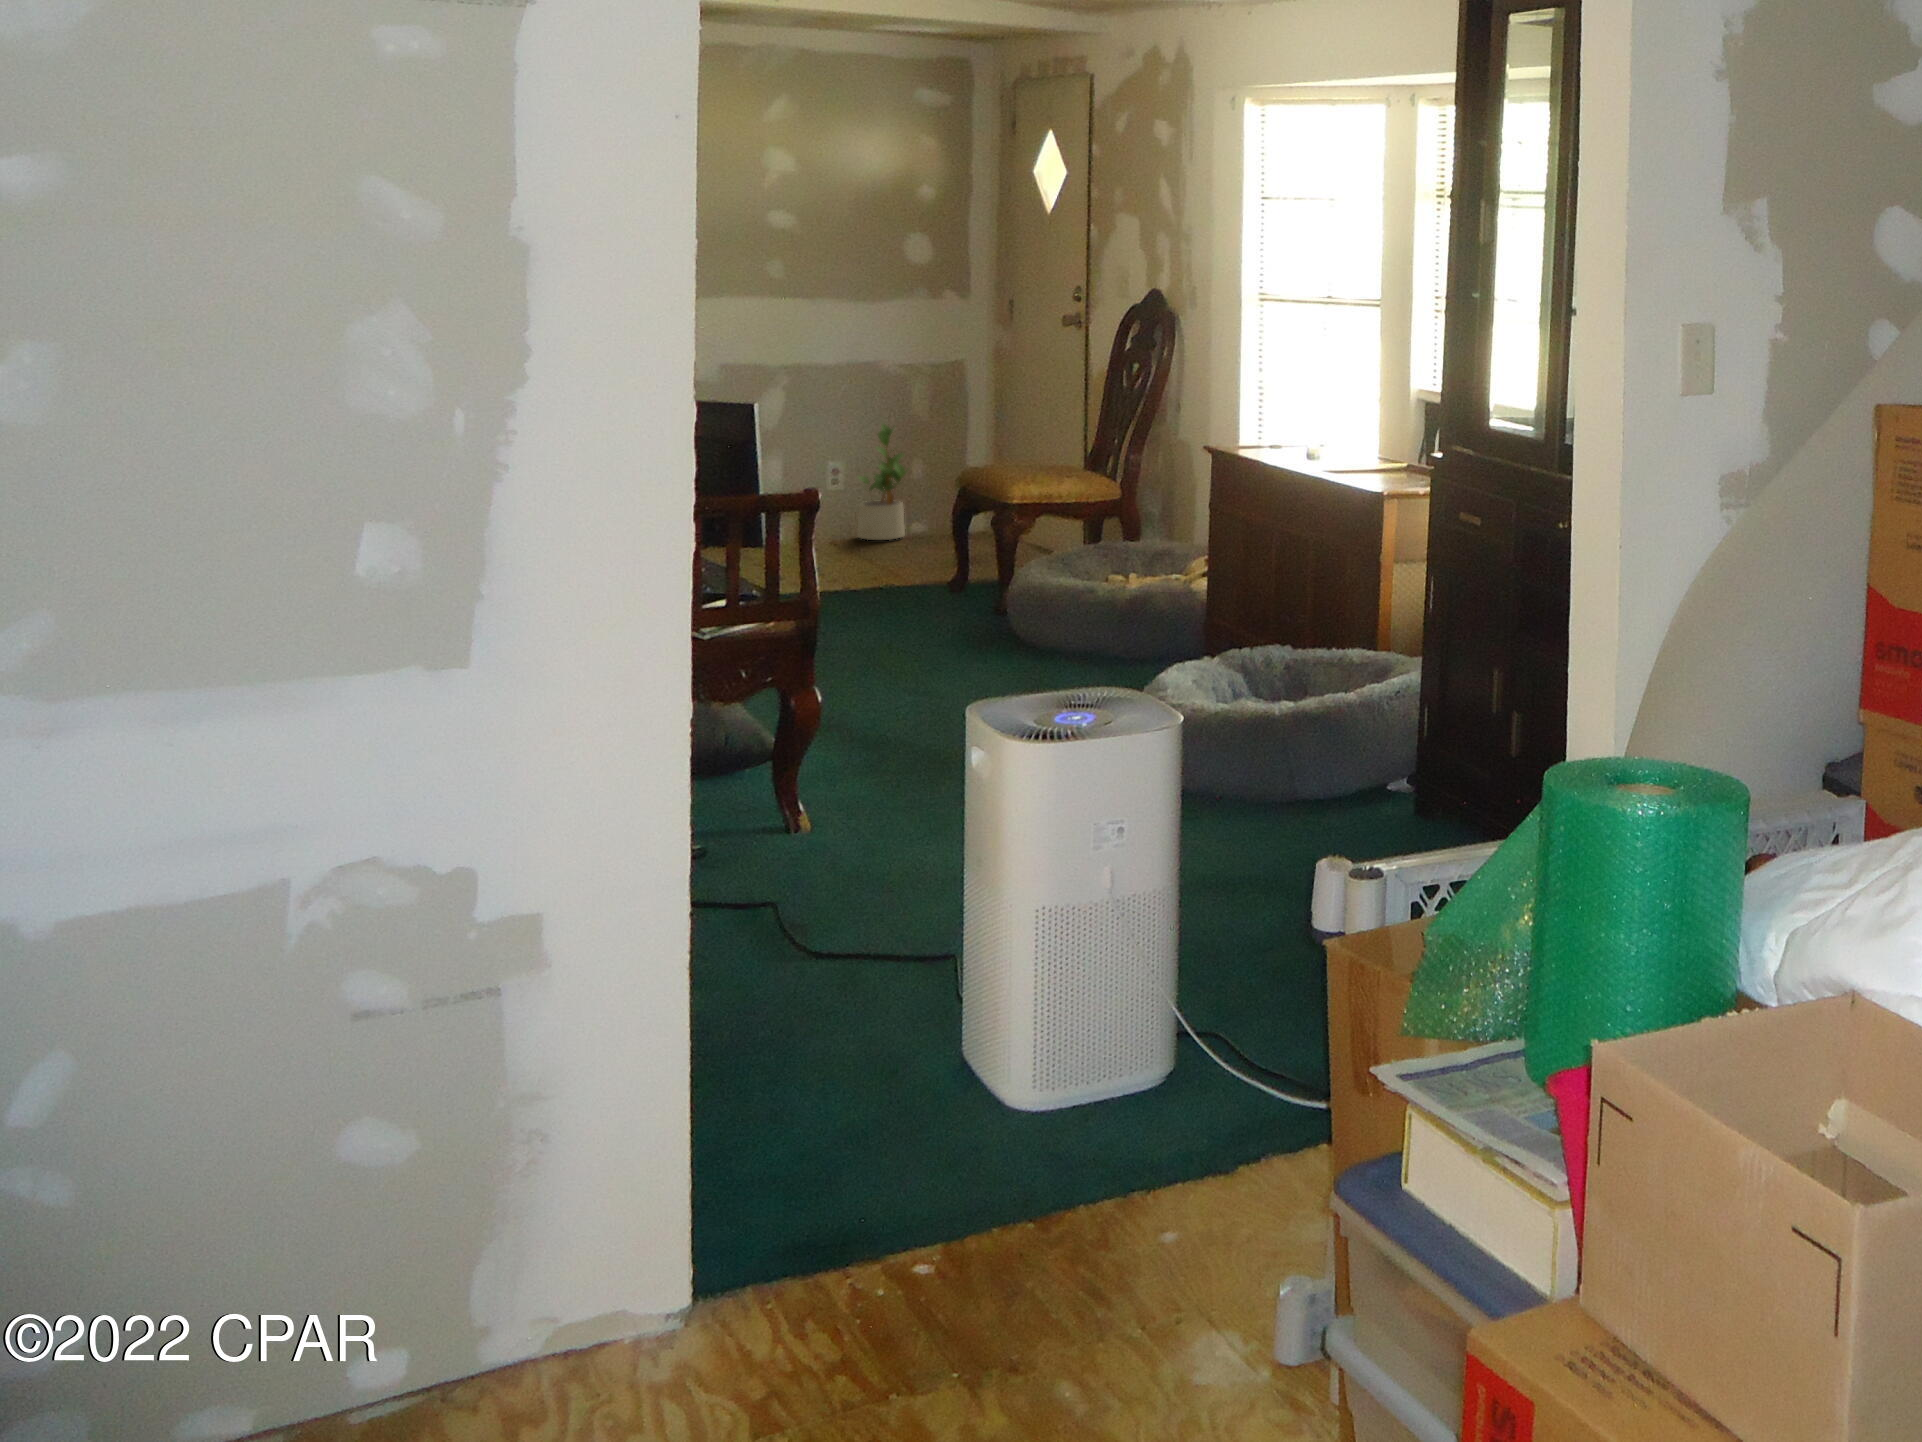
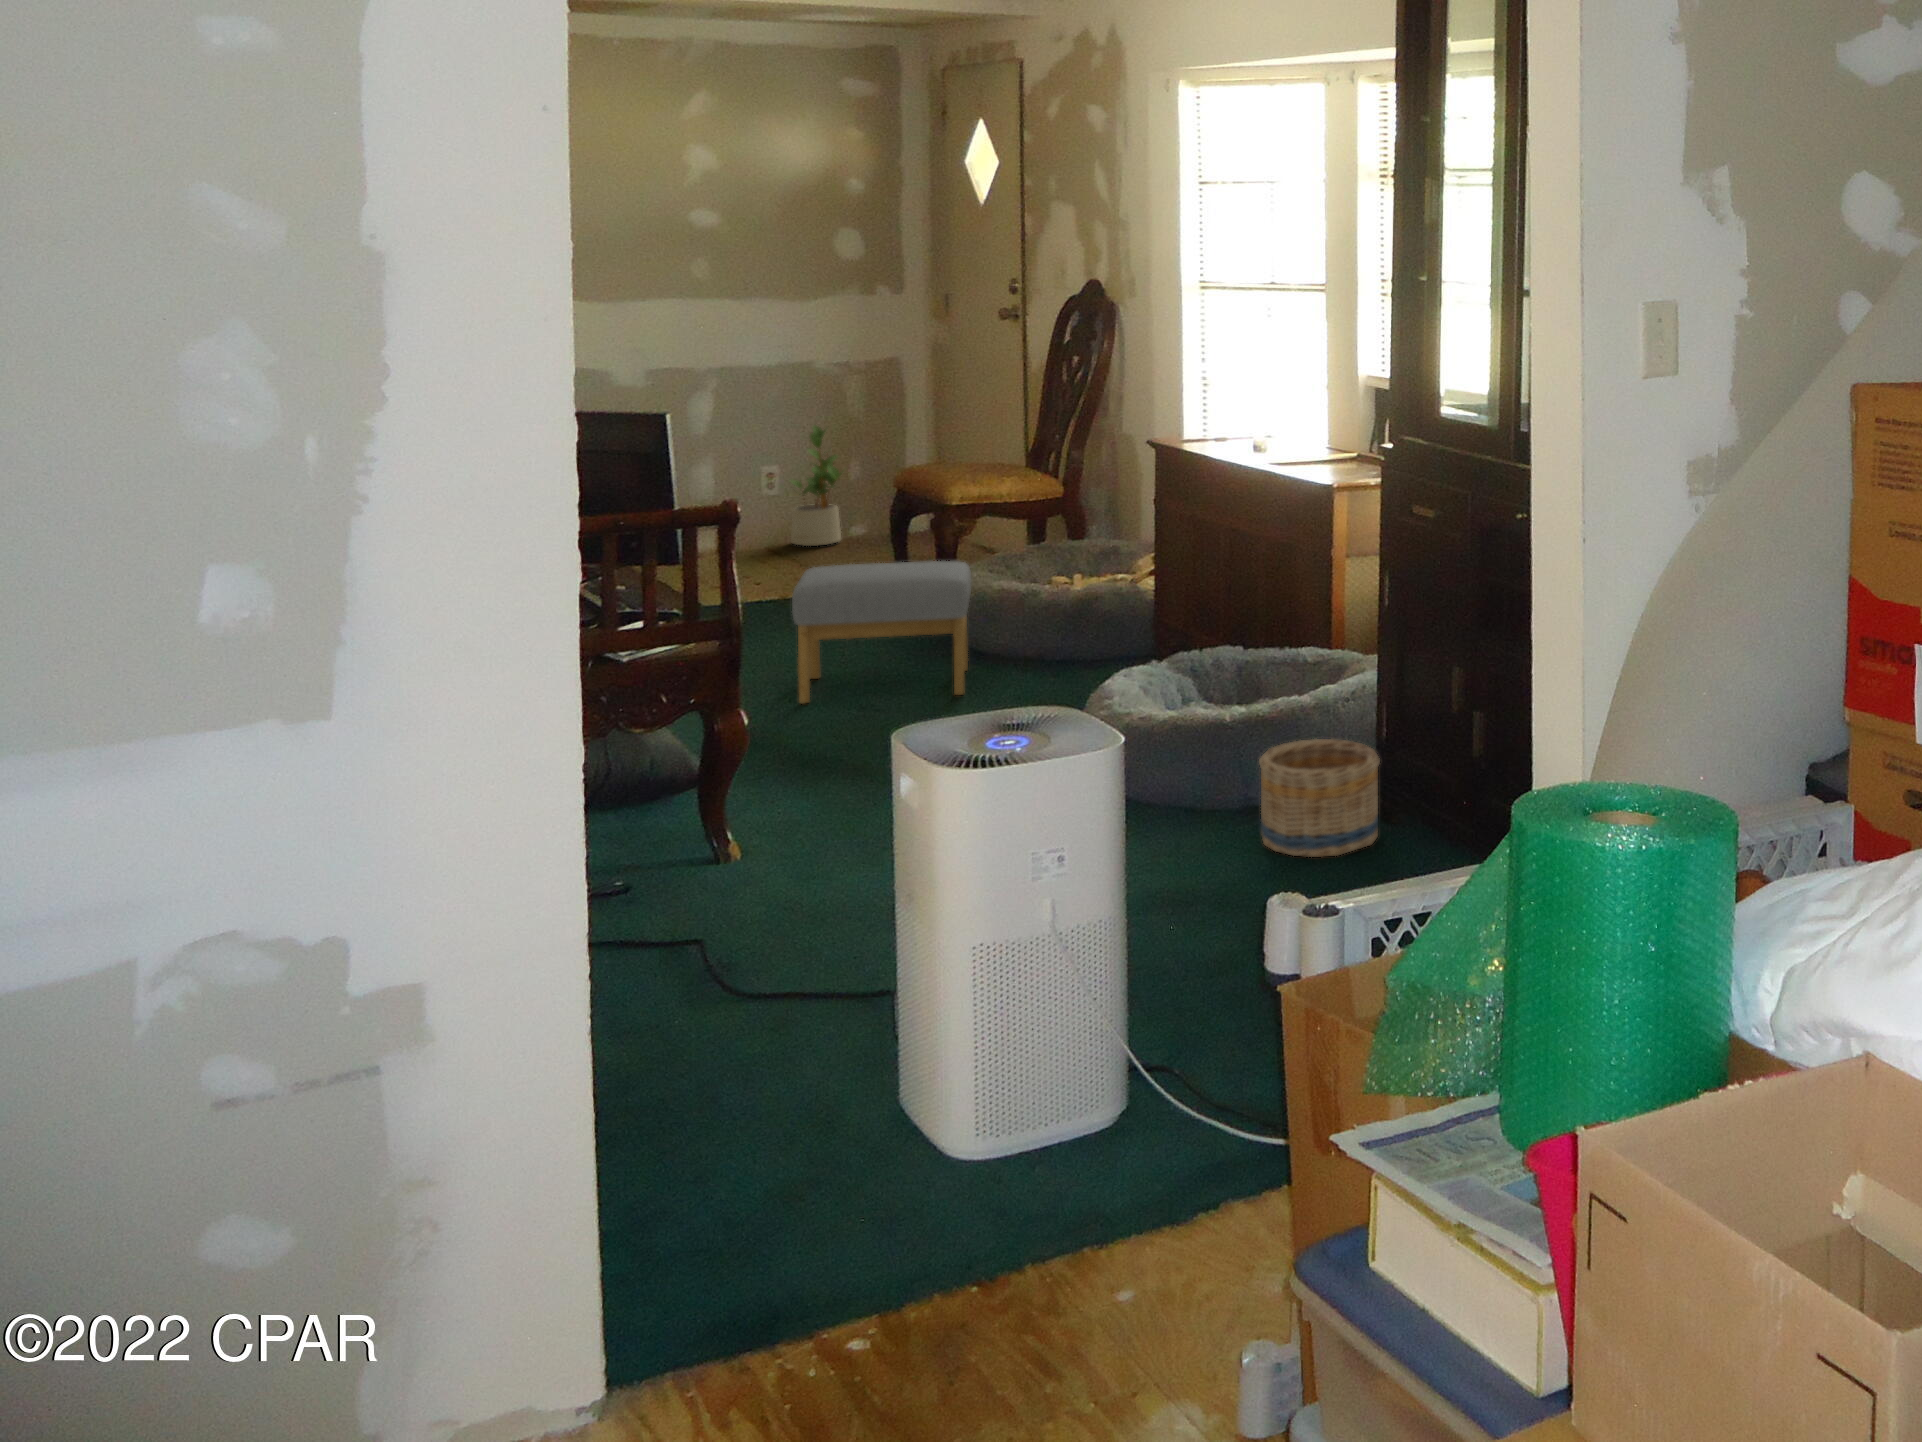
footstool: none [863,557,1033,687] -> present [792,561,971,703]
basket: none [1305,733,1421,845] -> present [1259,739,1380,857]

